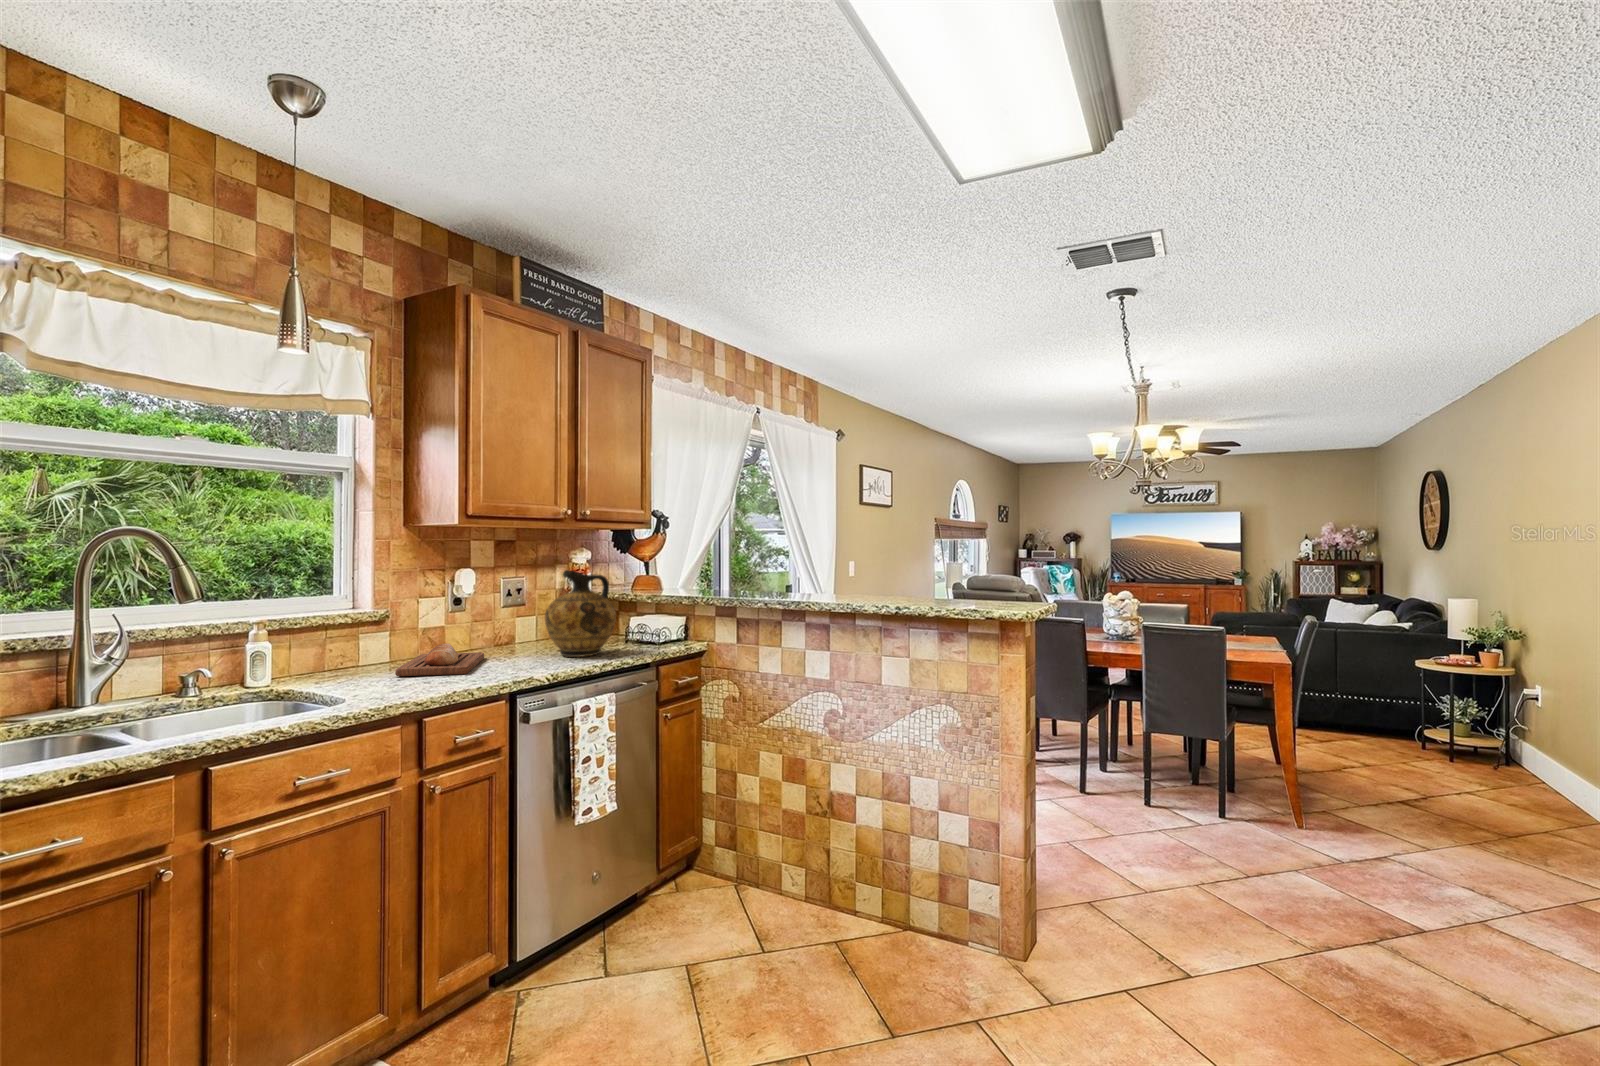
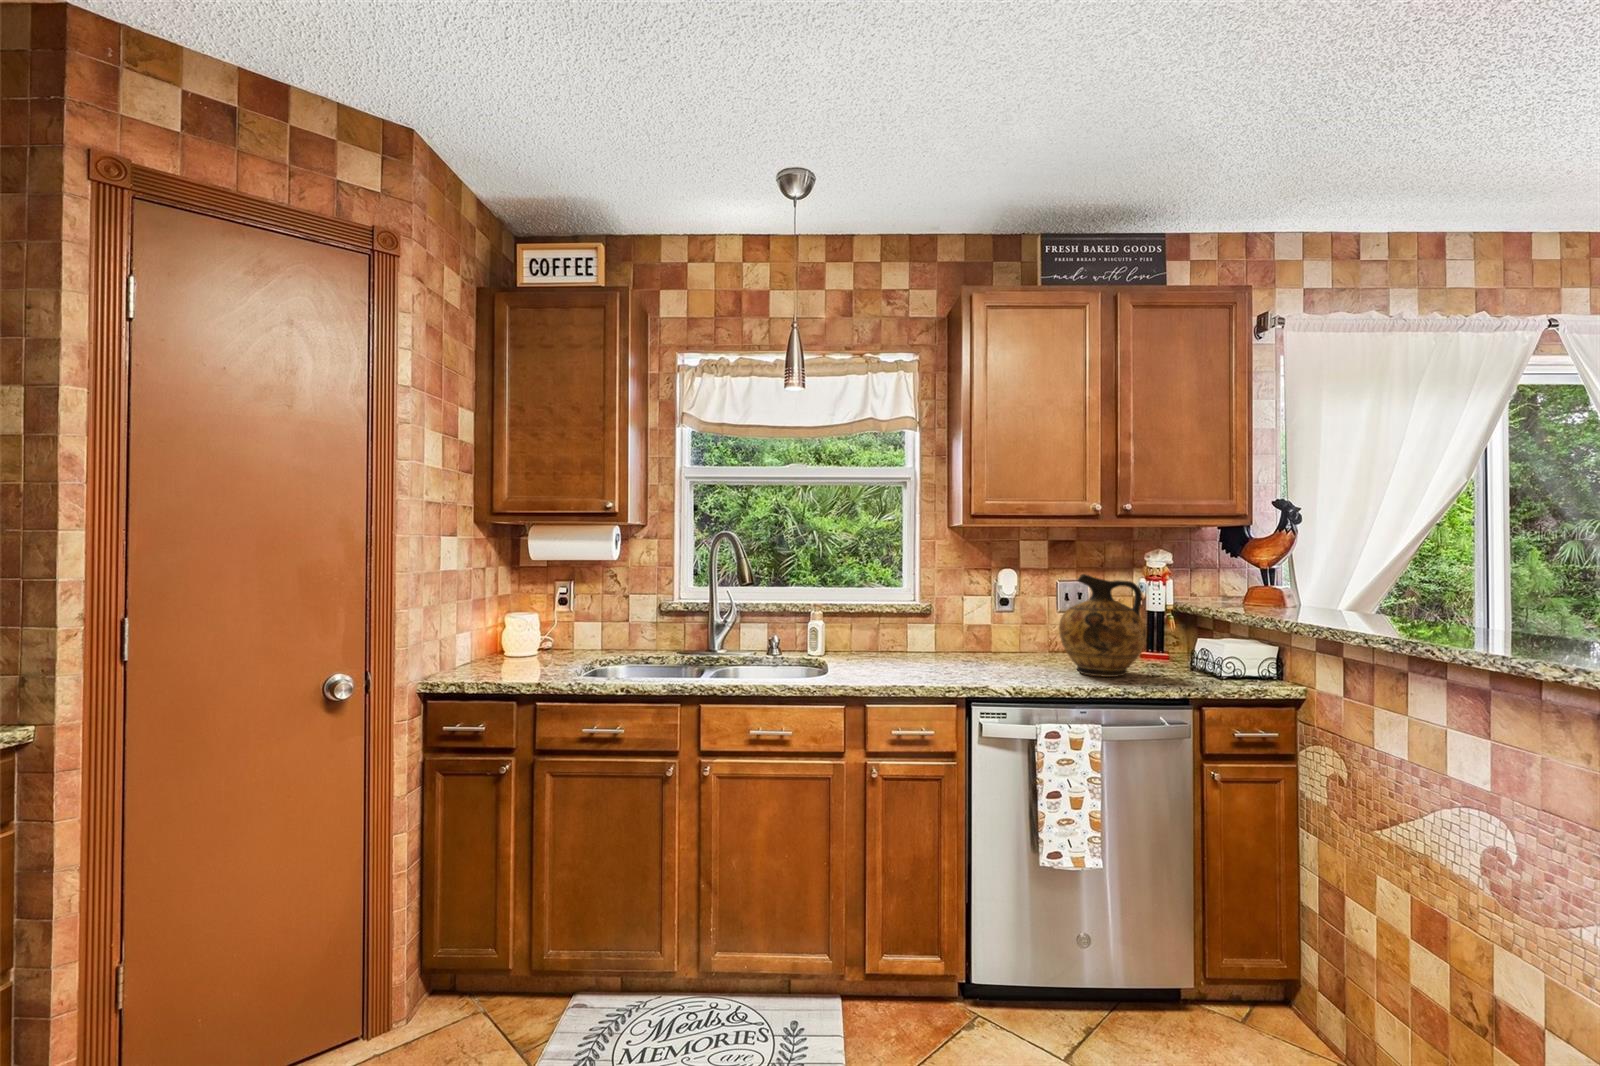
bread loaf: present [395,643,484,676] -> none [900,641,1010,674]

